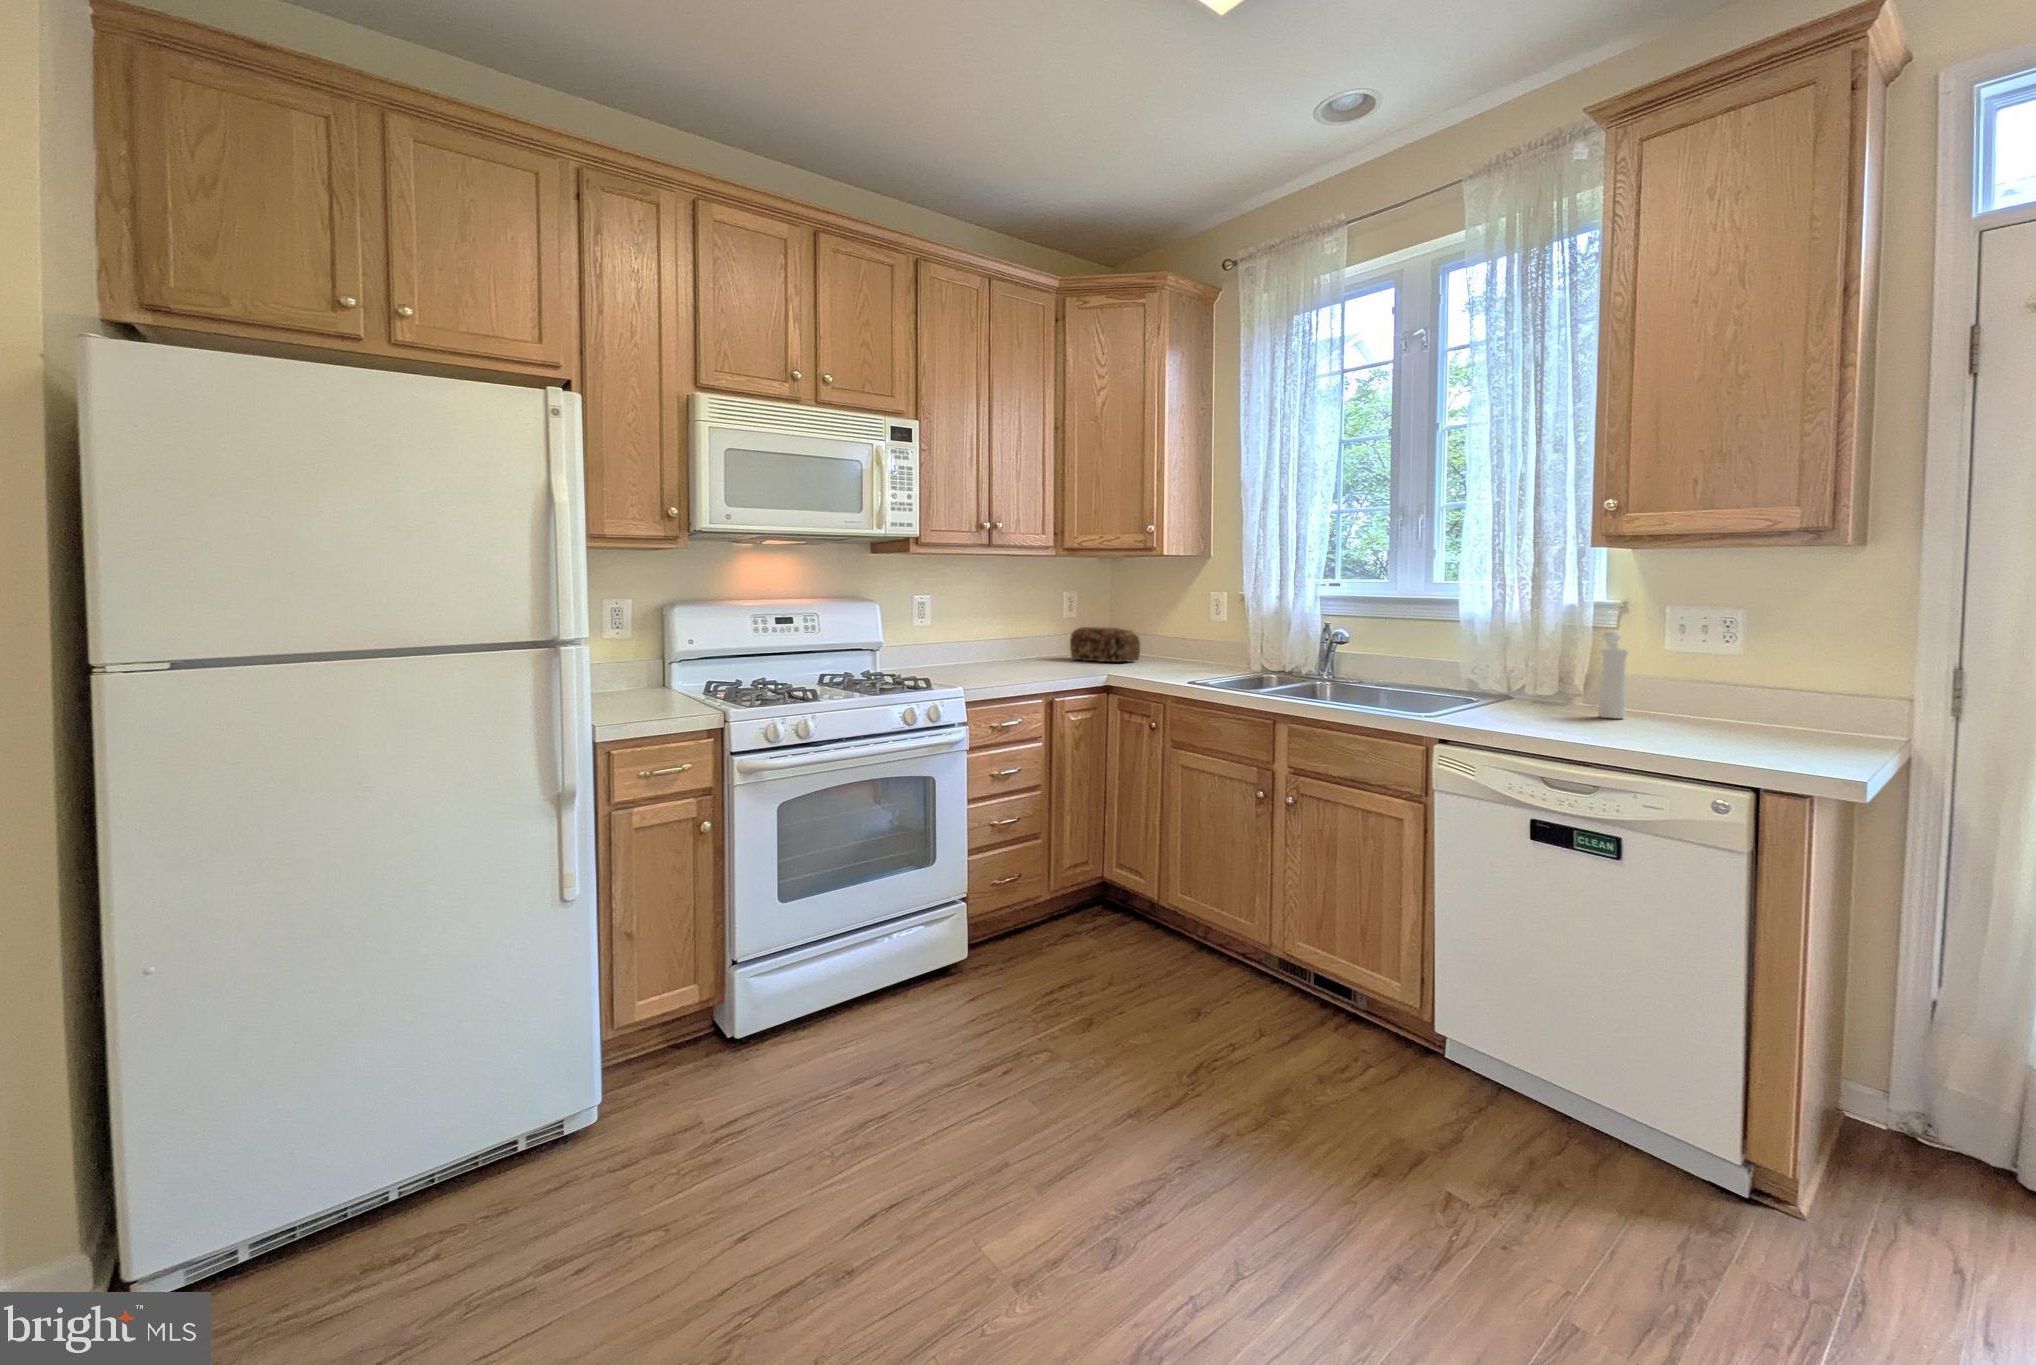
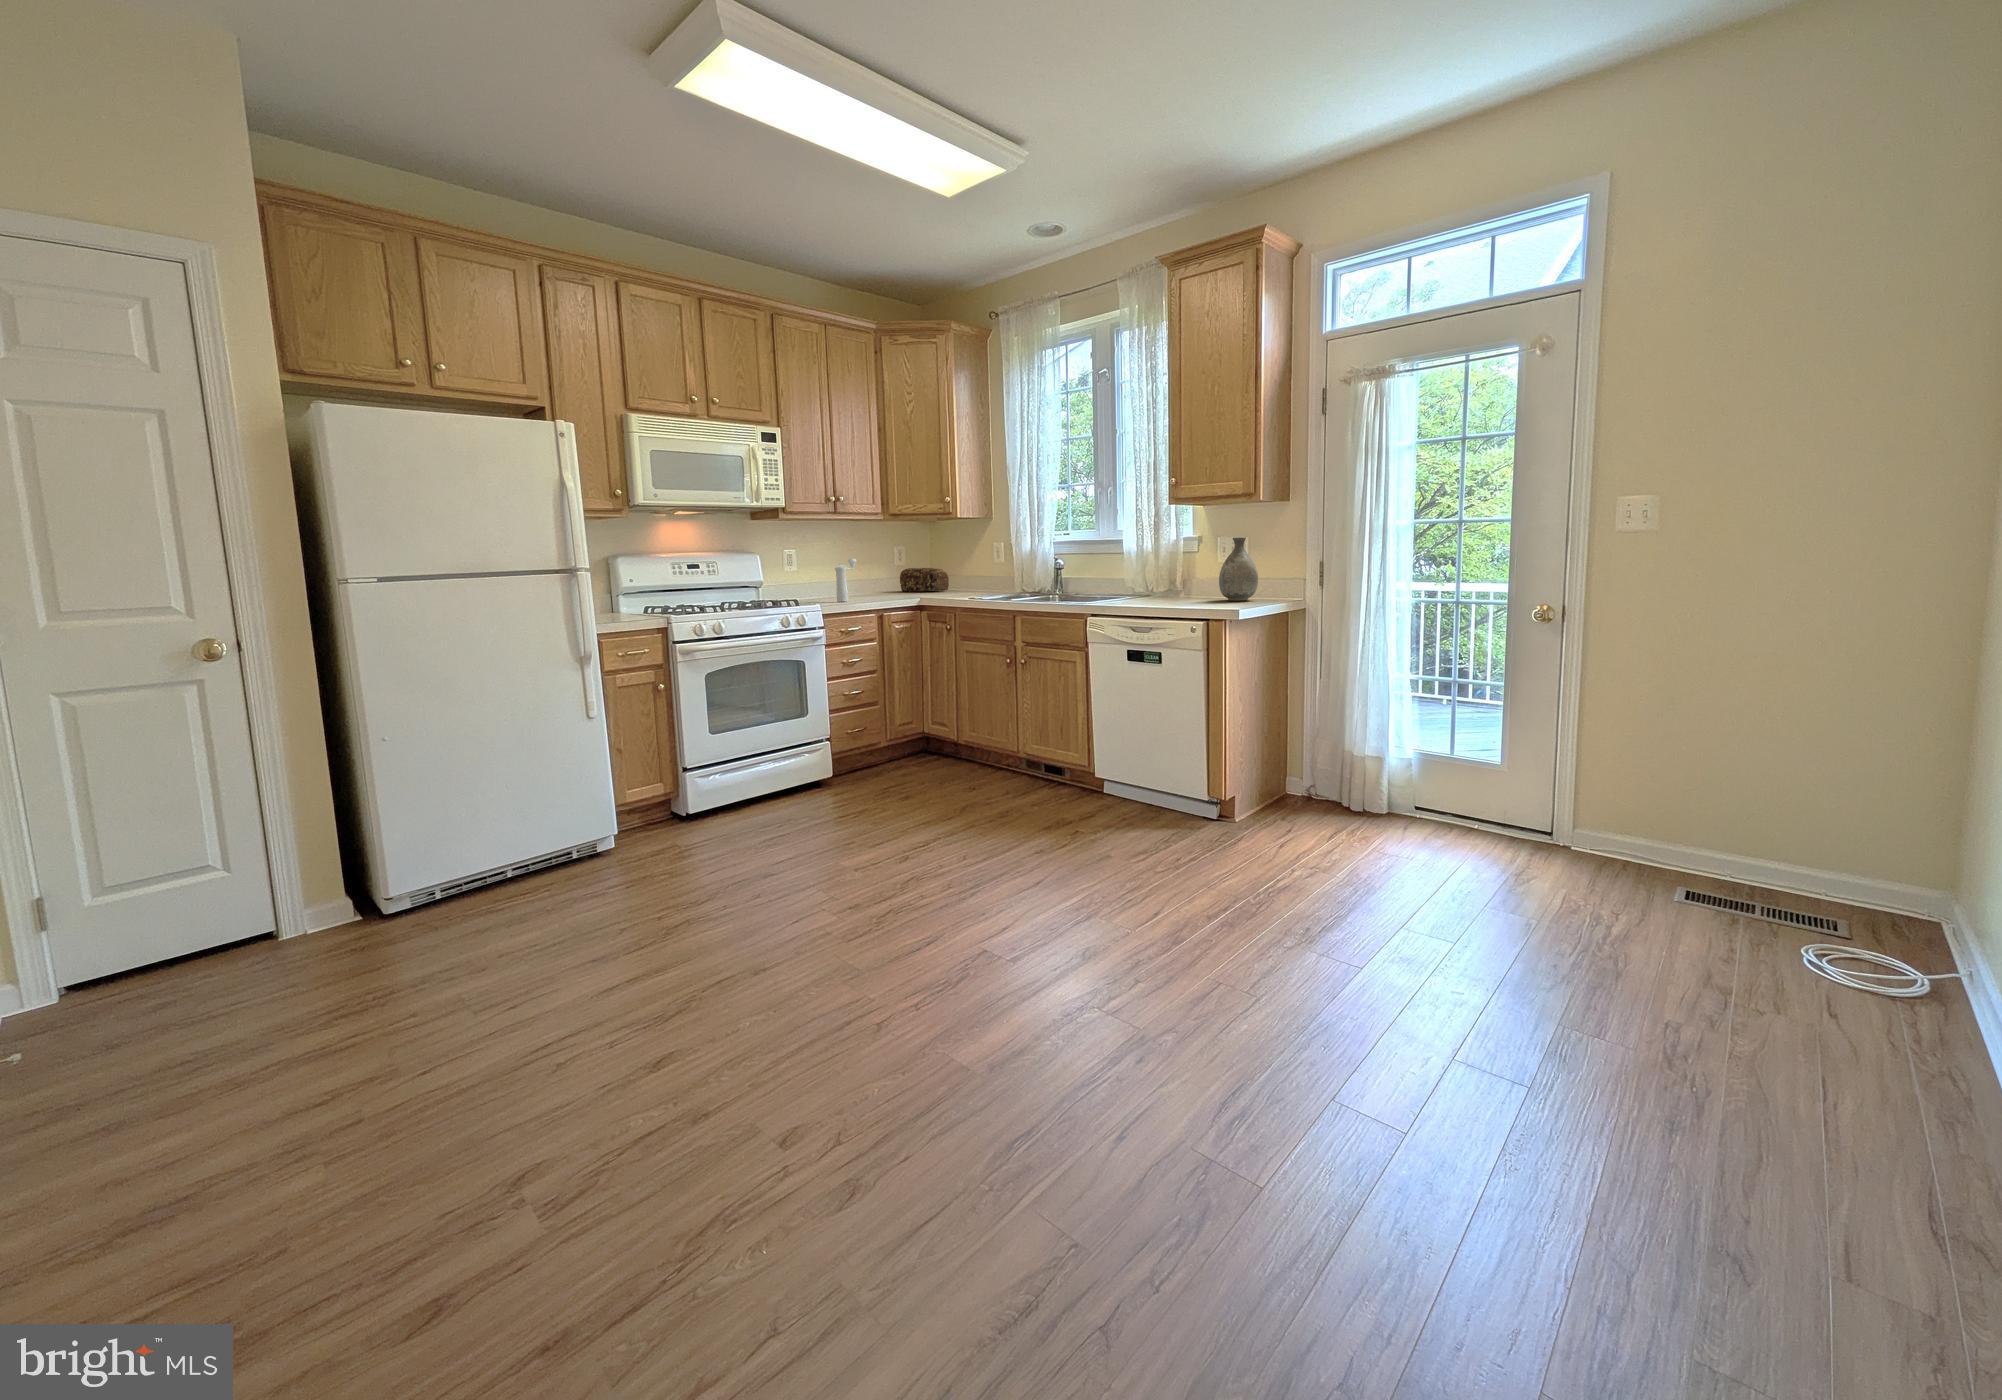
vase: none [1685,612,1776,729] -> present [1219,537,1258,601]
pepper mill: present [1598,631,1629,718] -> present [835,559,856,602]

